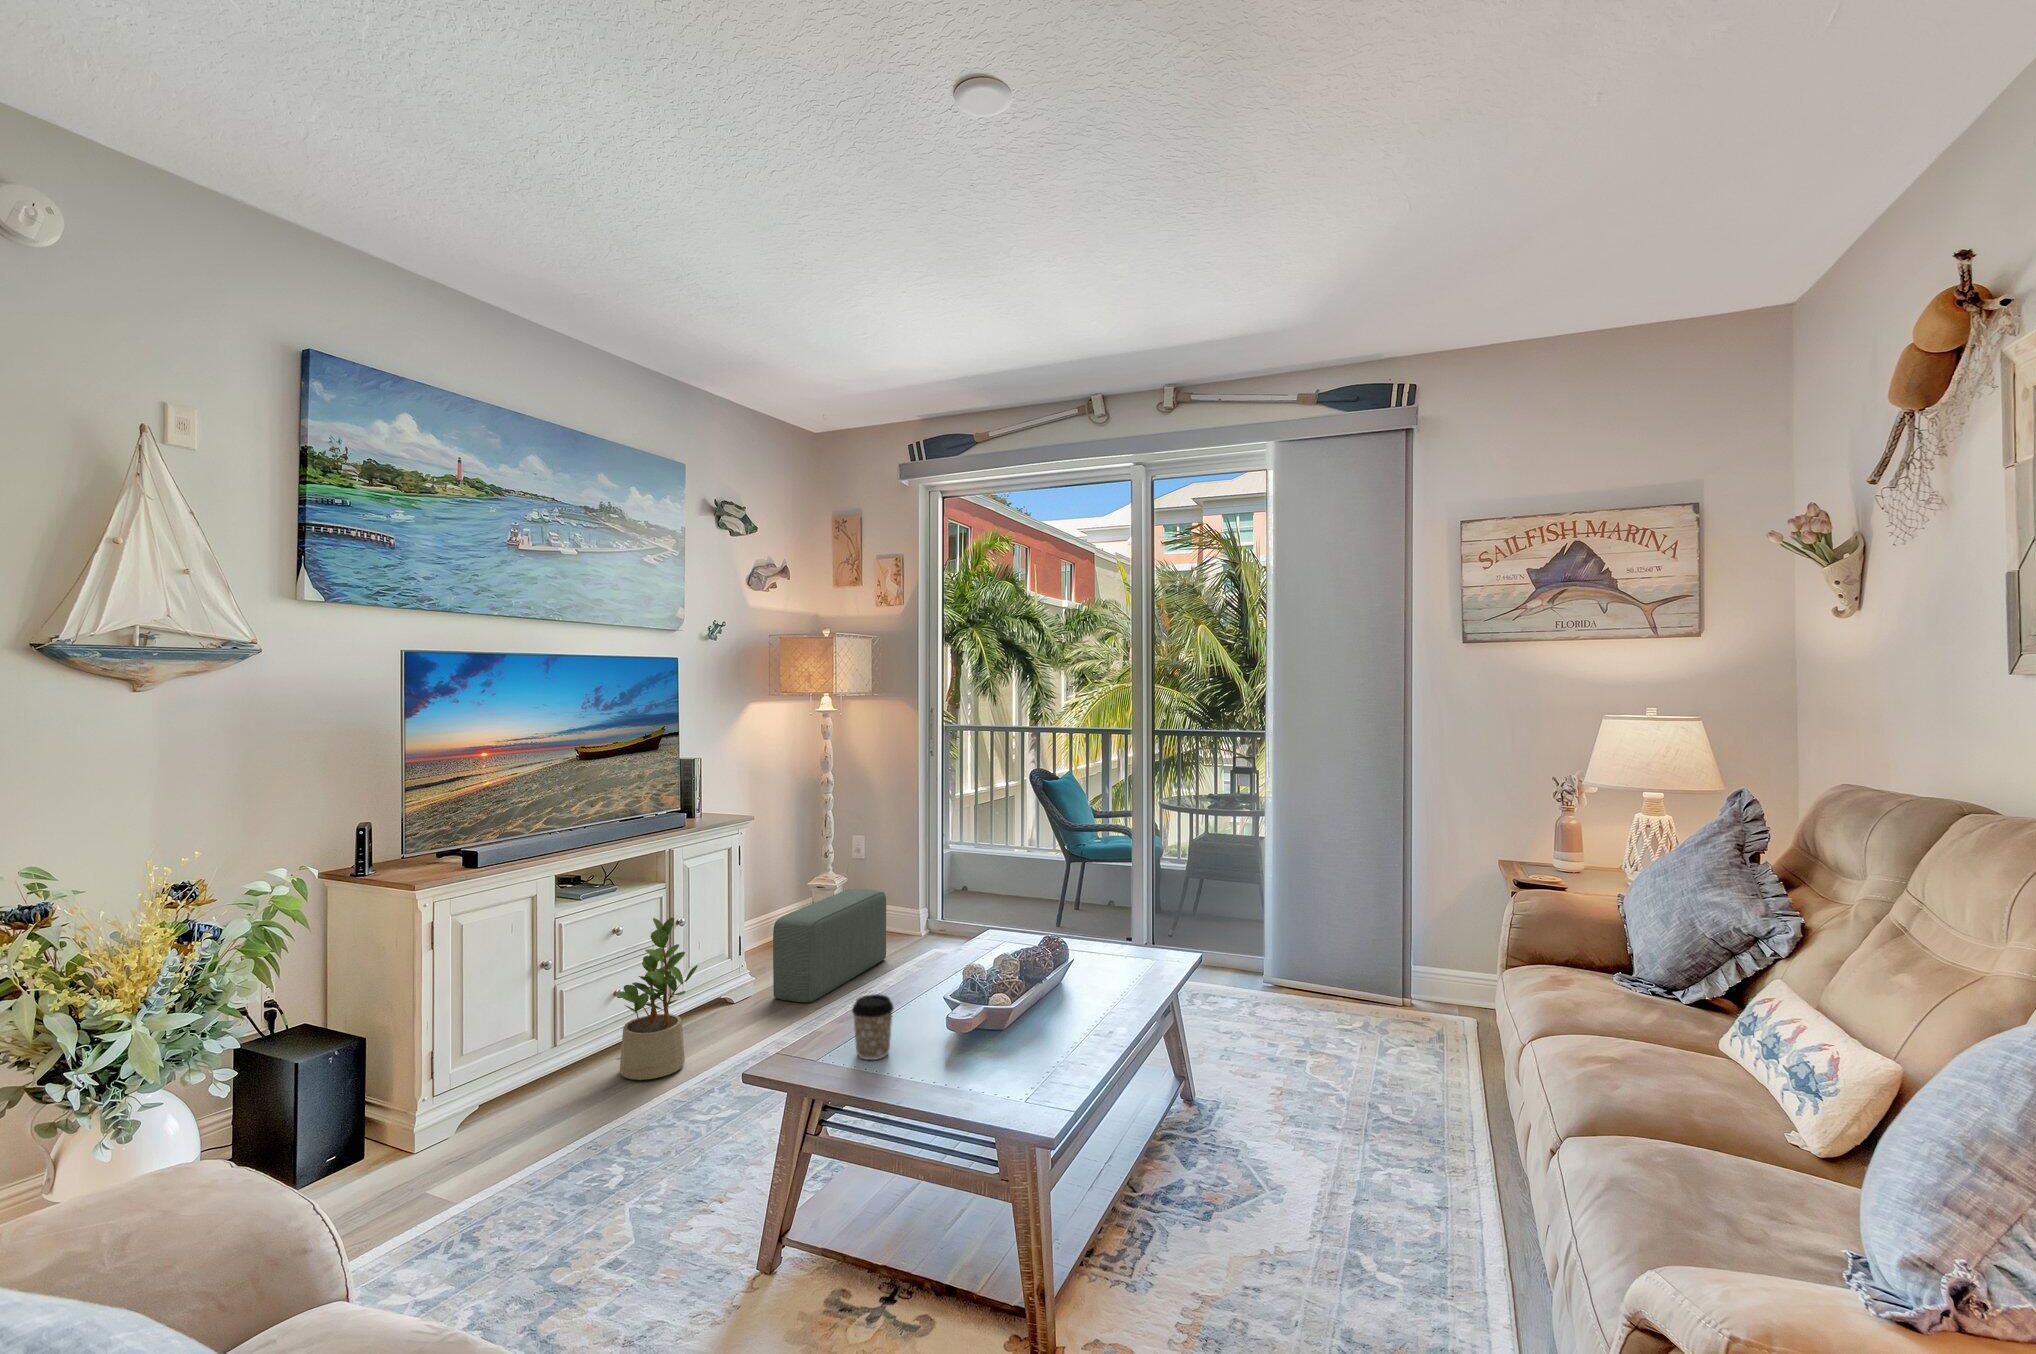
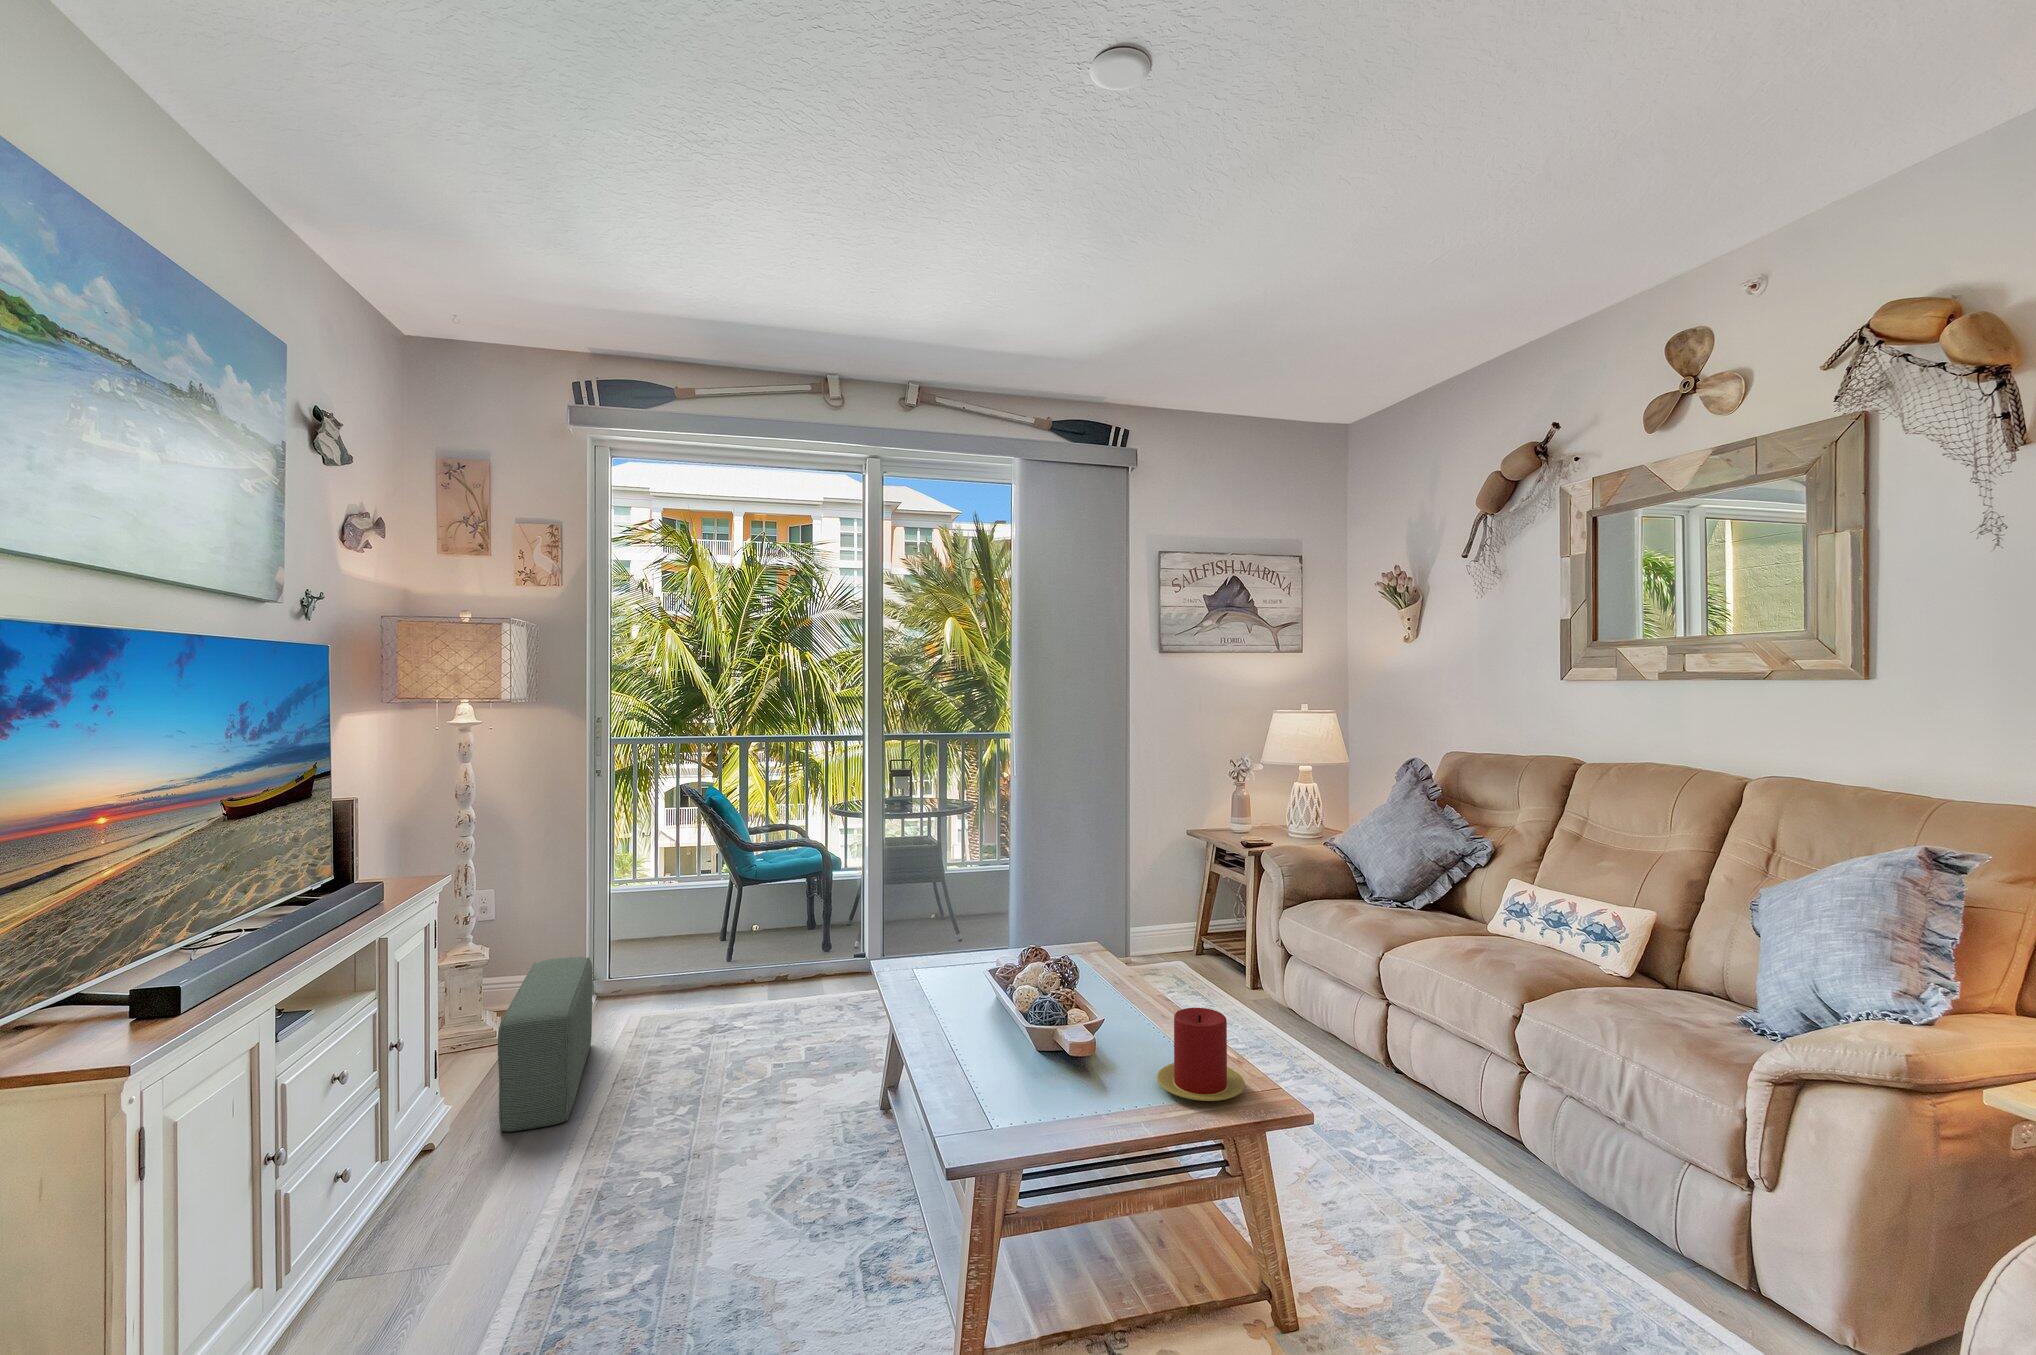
potted plant: present [616,918,698,1080] -> none [369,1043,517,1315]
coffee cup: present [852,994,894,1060] -> none [1038,1041,1086,1118]
candle: none [959,999,1043,1090] -> present [1157,1008,1245,1101]

